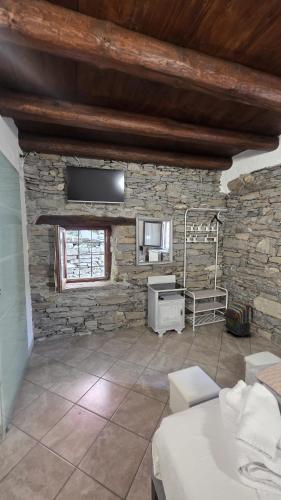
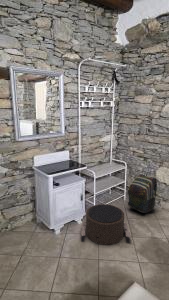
pouf: none [177,320,217,351] -> present [81,204,131,245]

